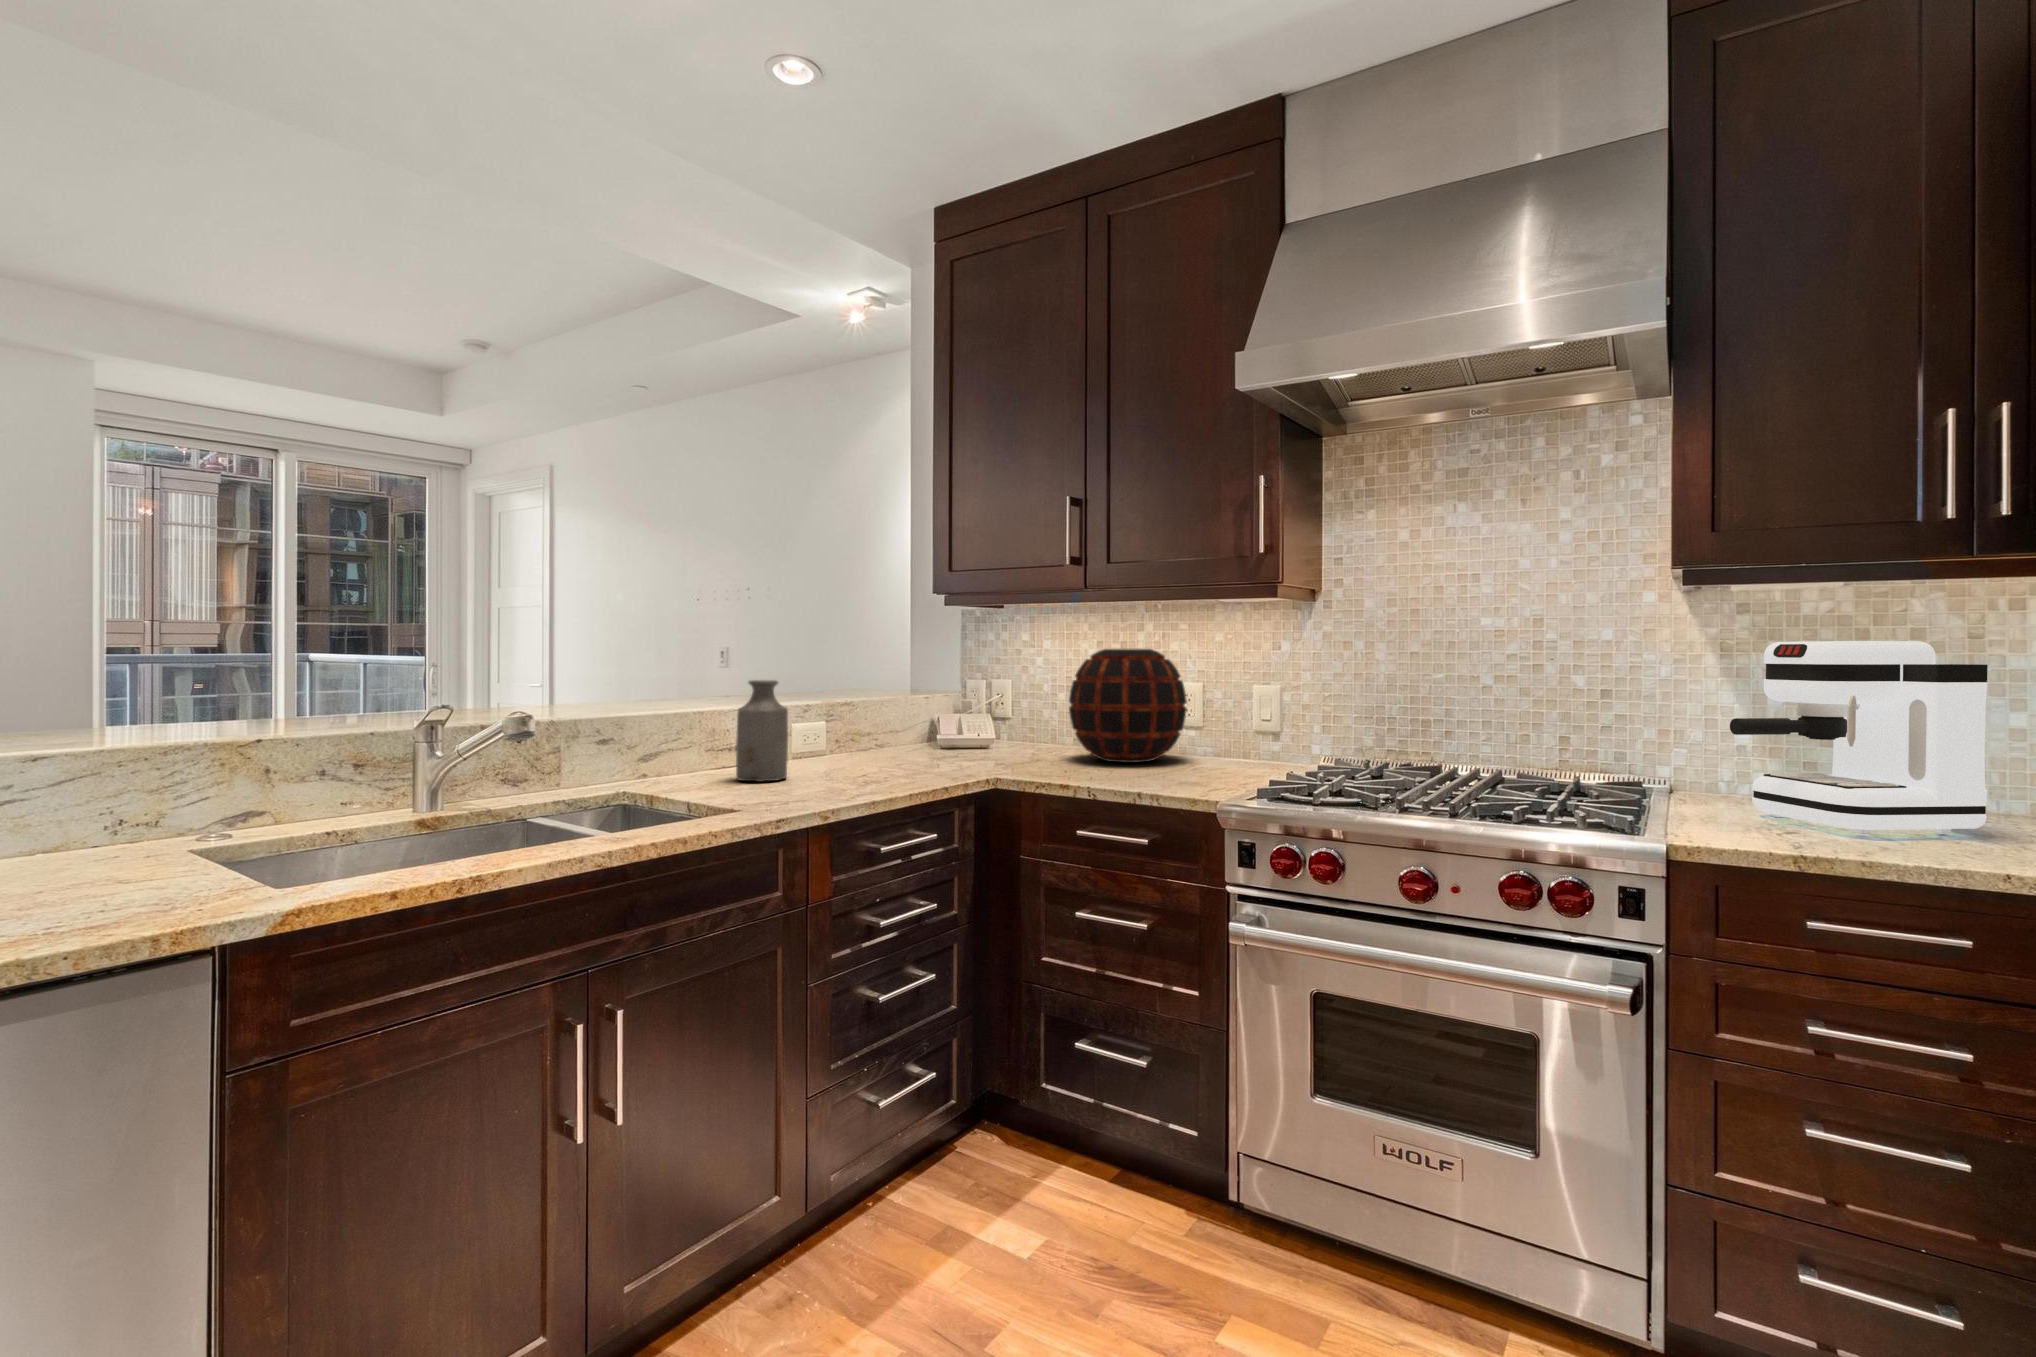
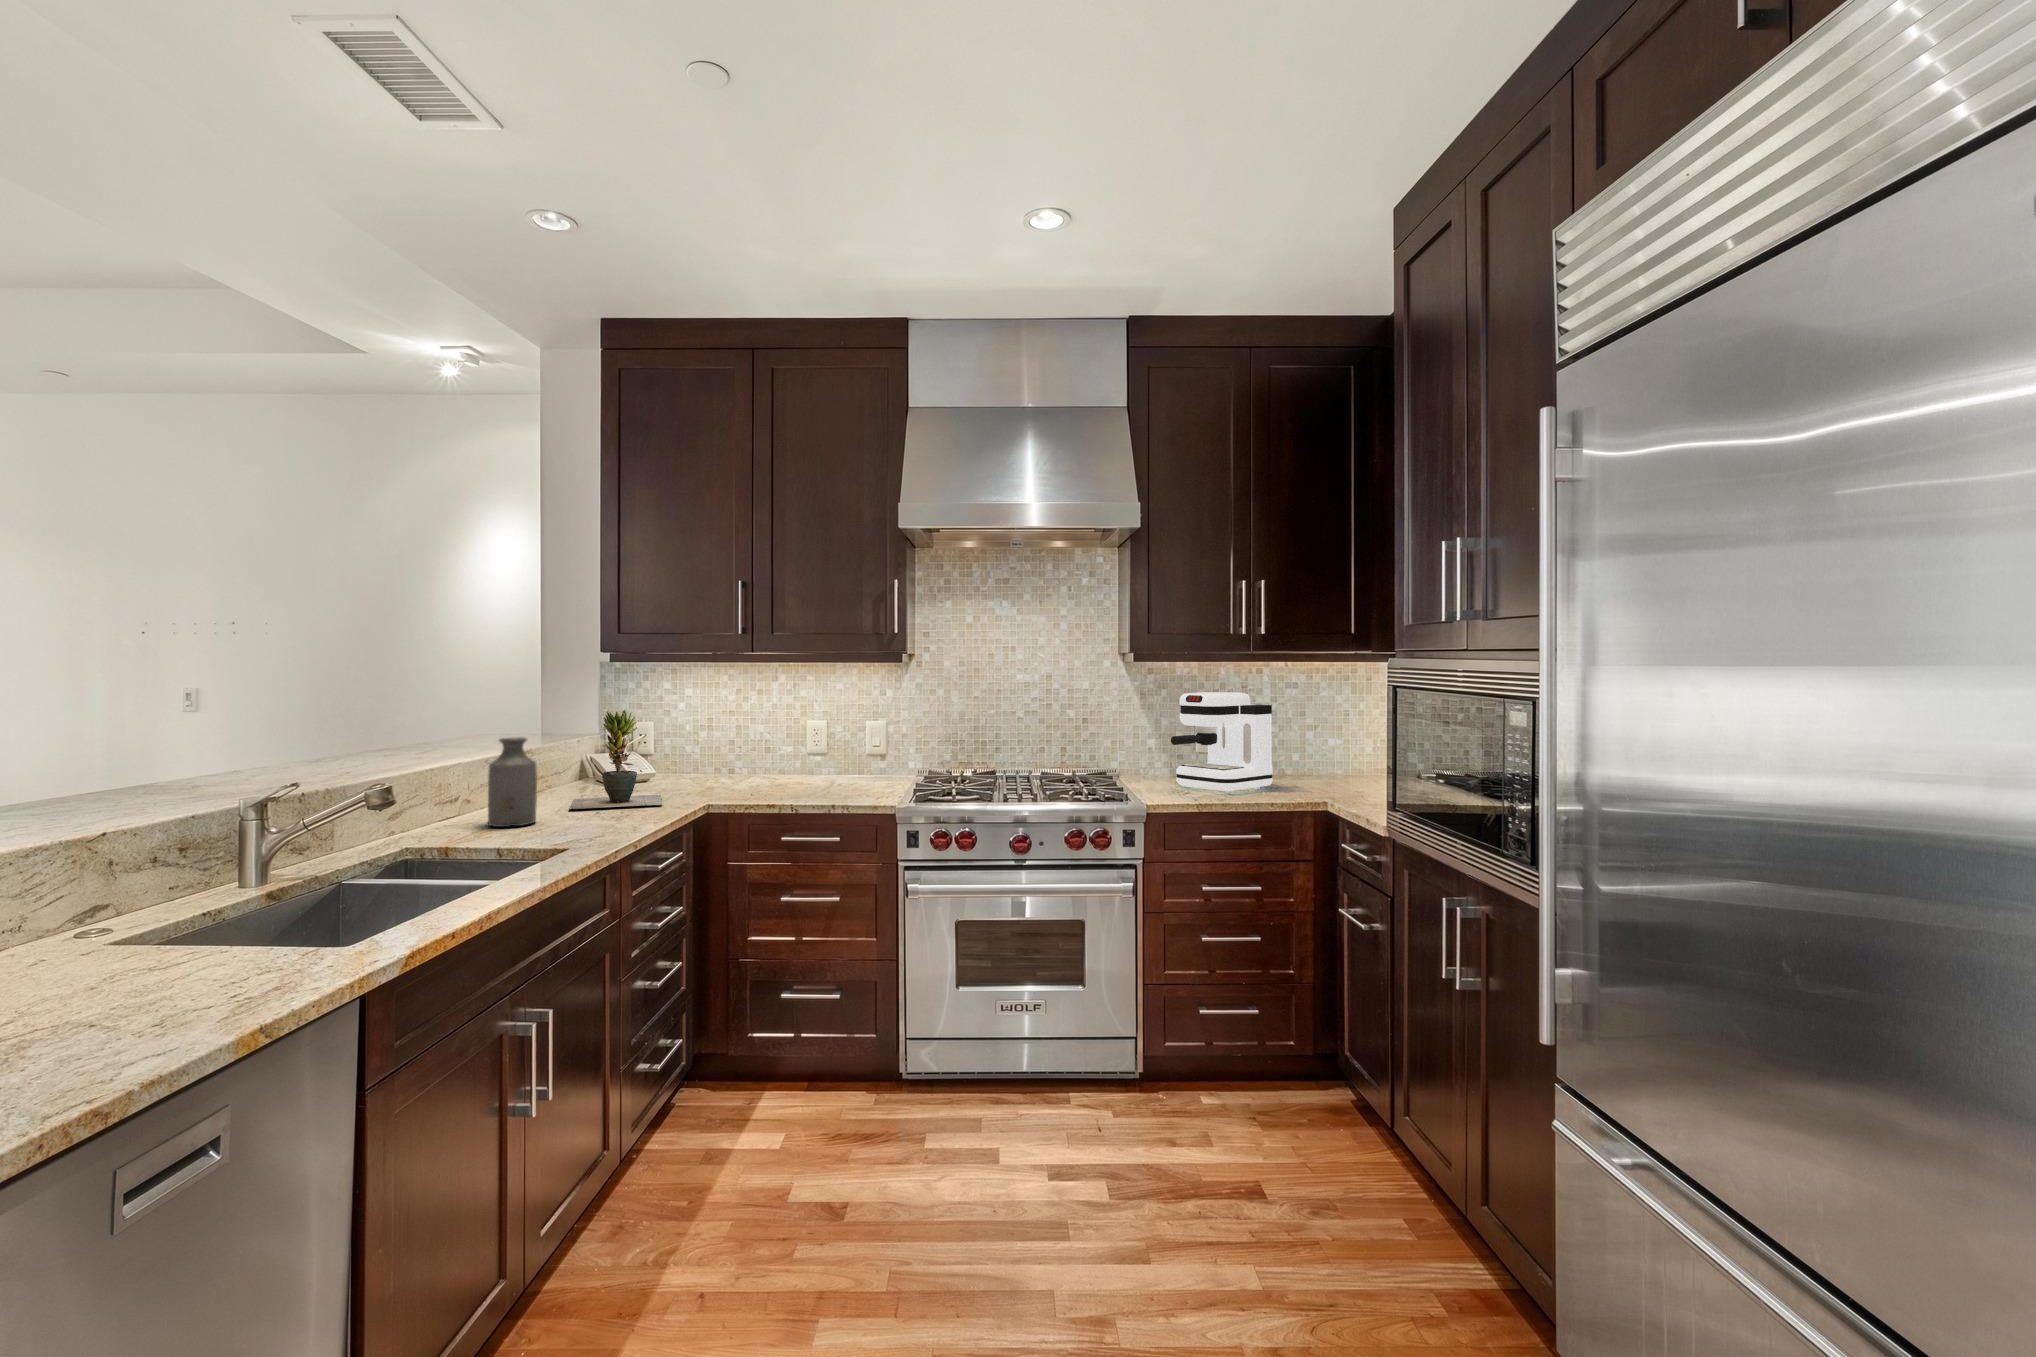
decorative vase: present [1069,649,1187,763] -> none [736,697,828,785]
potted plant: none [841,655,967,773] -> present [569,710,662,809]

